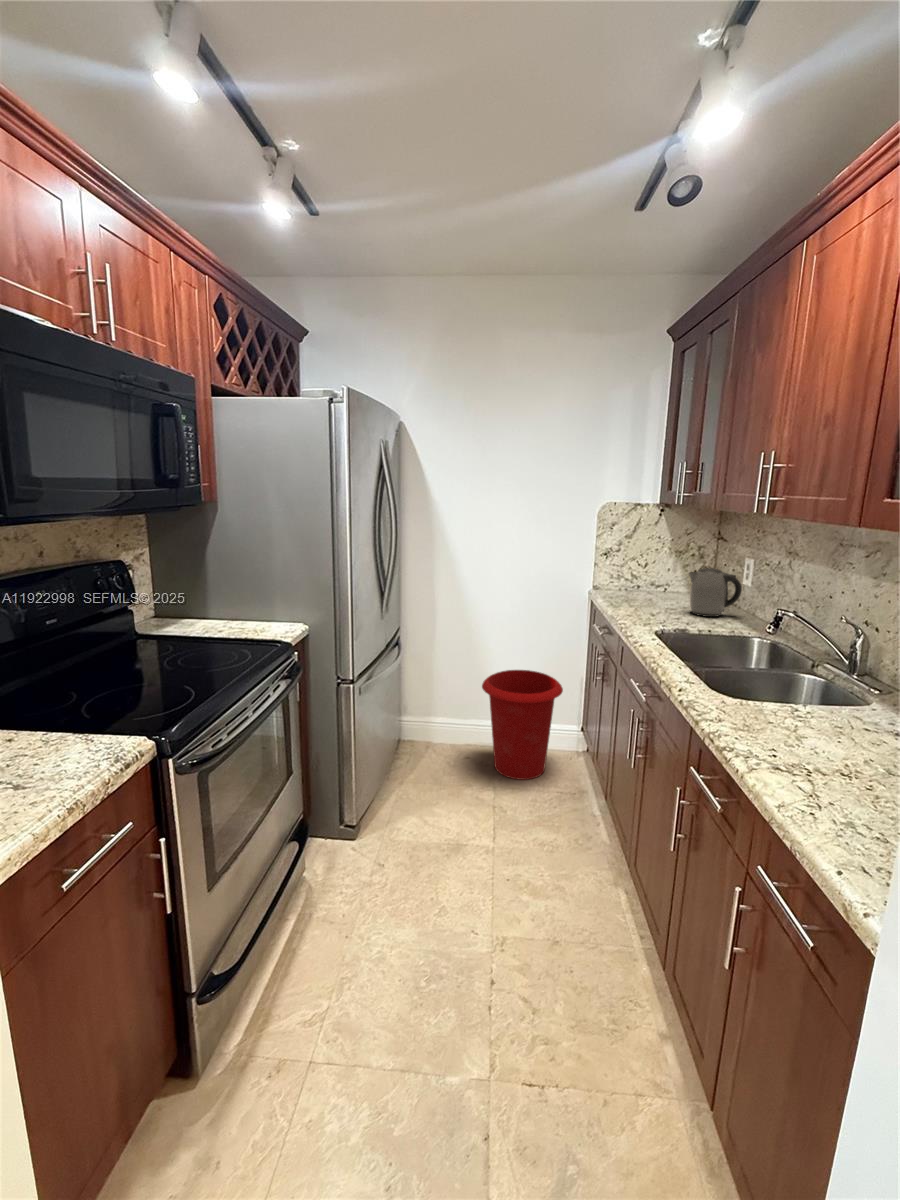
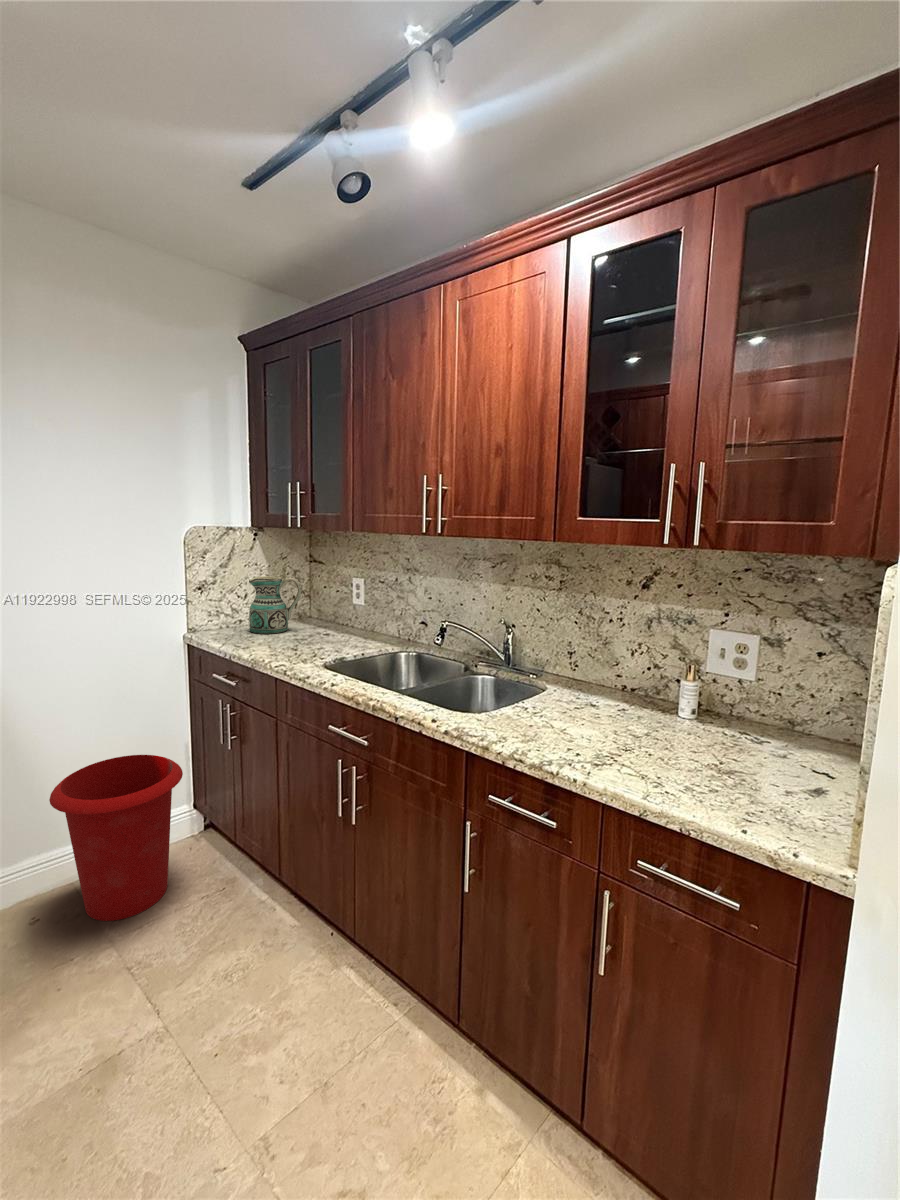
ceramic pitcher: none [638,549,689,601] -> present [249,576,302,634]
kettle: present [689,568,742,617] -> none [317,591,365,641]

